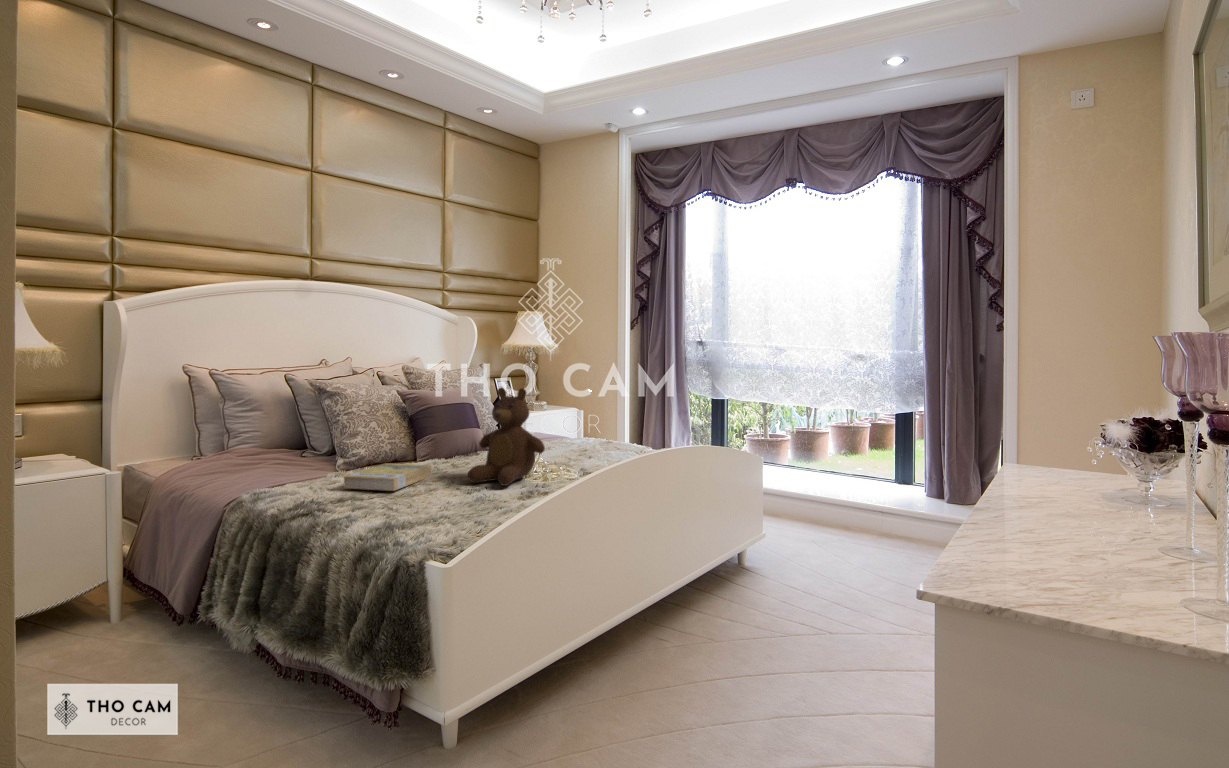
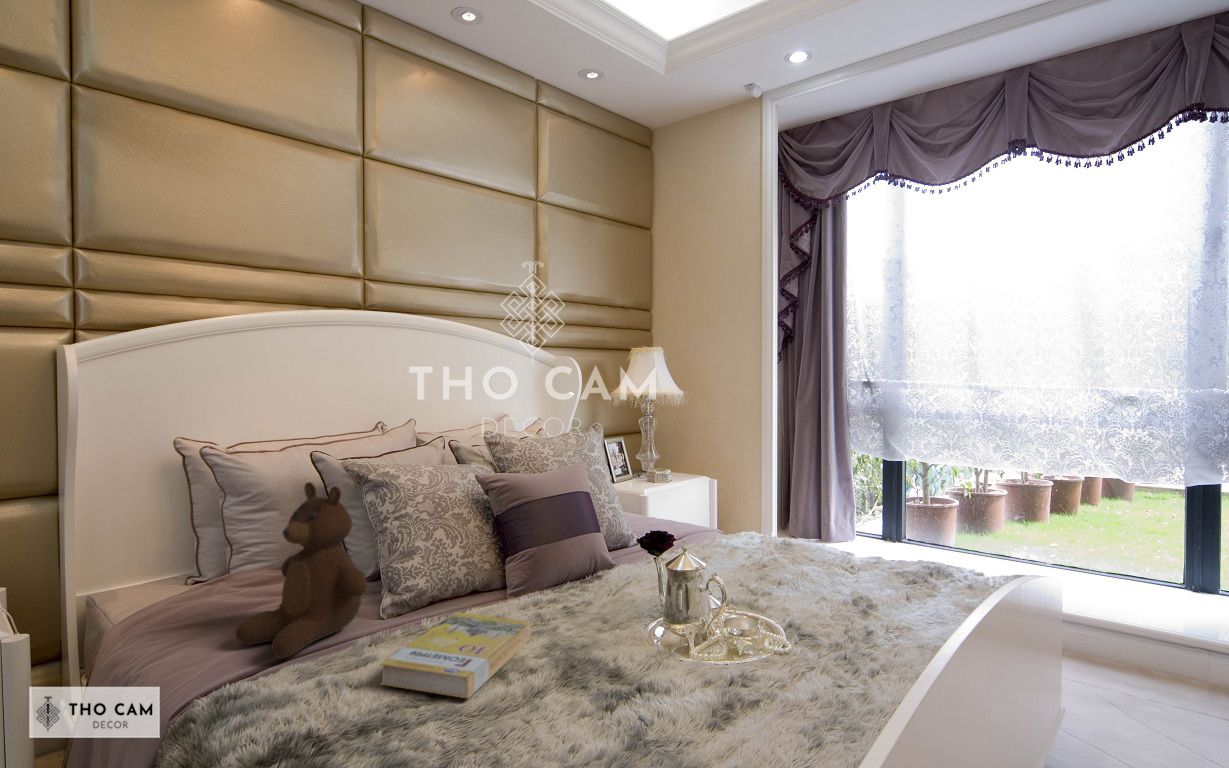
teddy bear: present [468,388,545,486] -> present [236,482,367,658]

